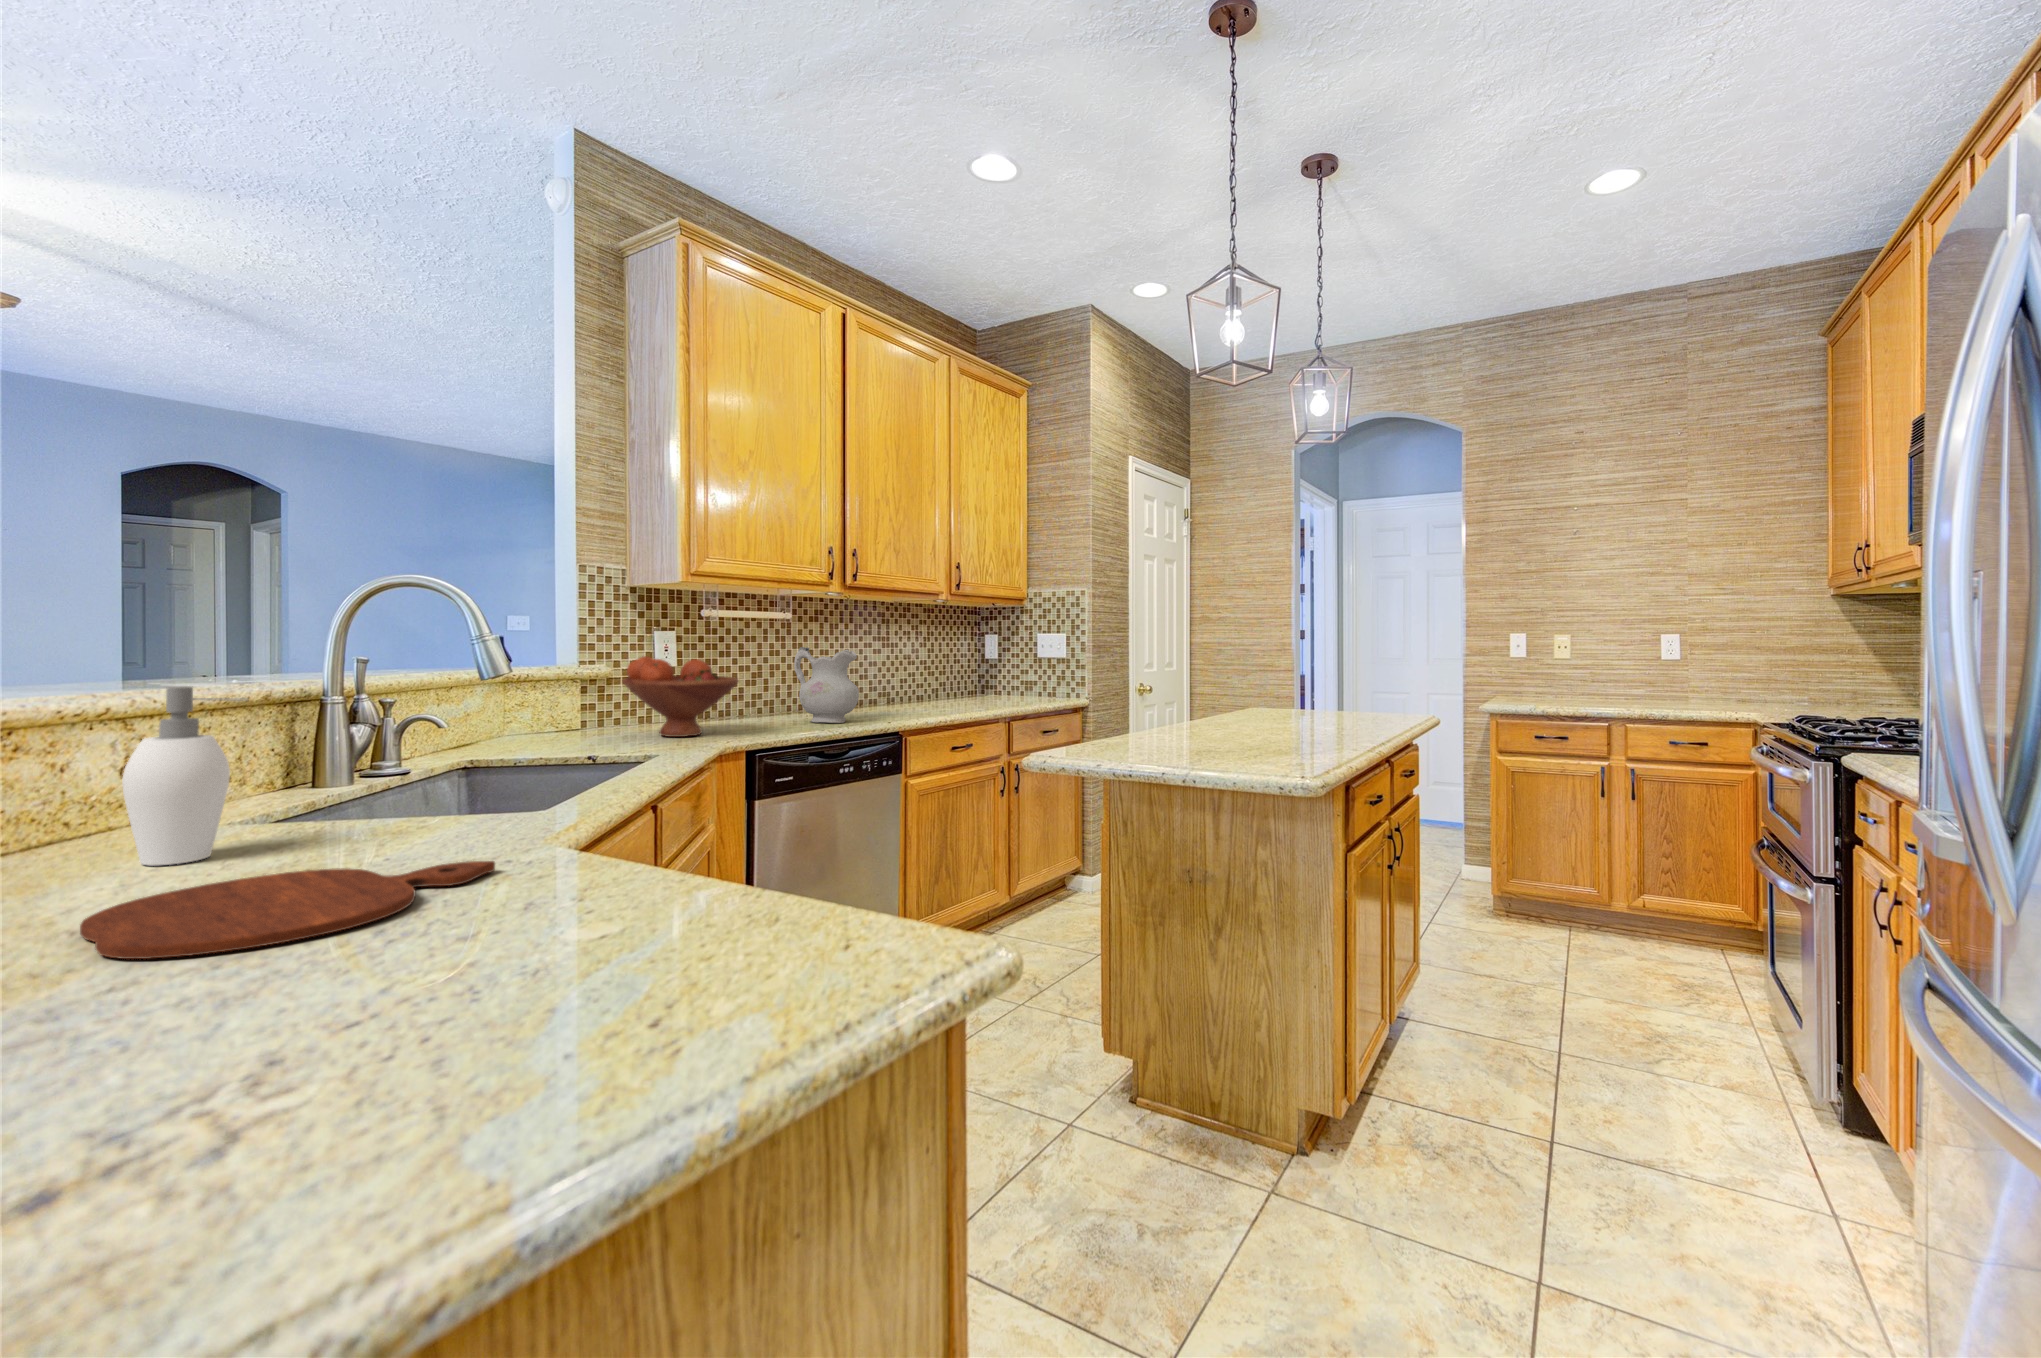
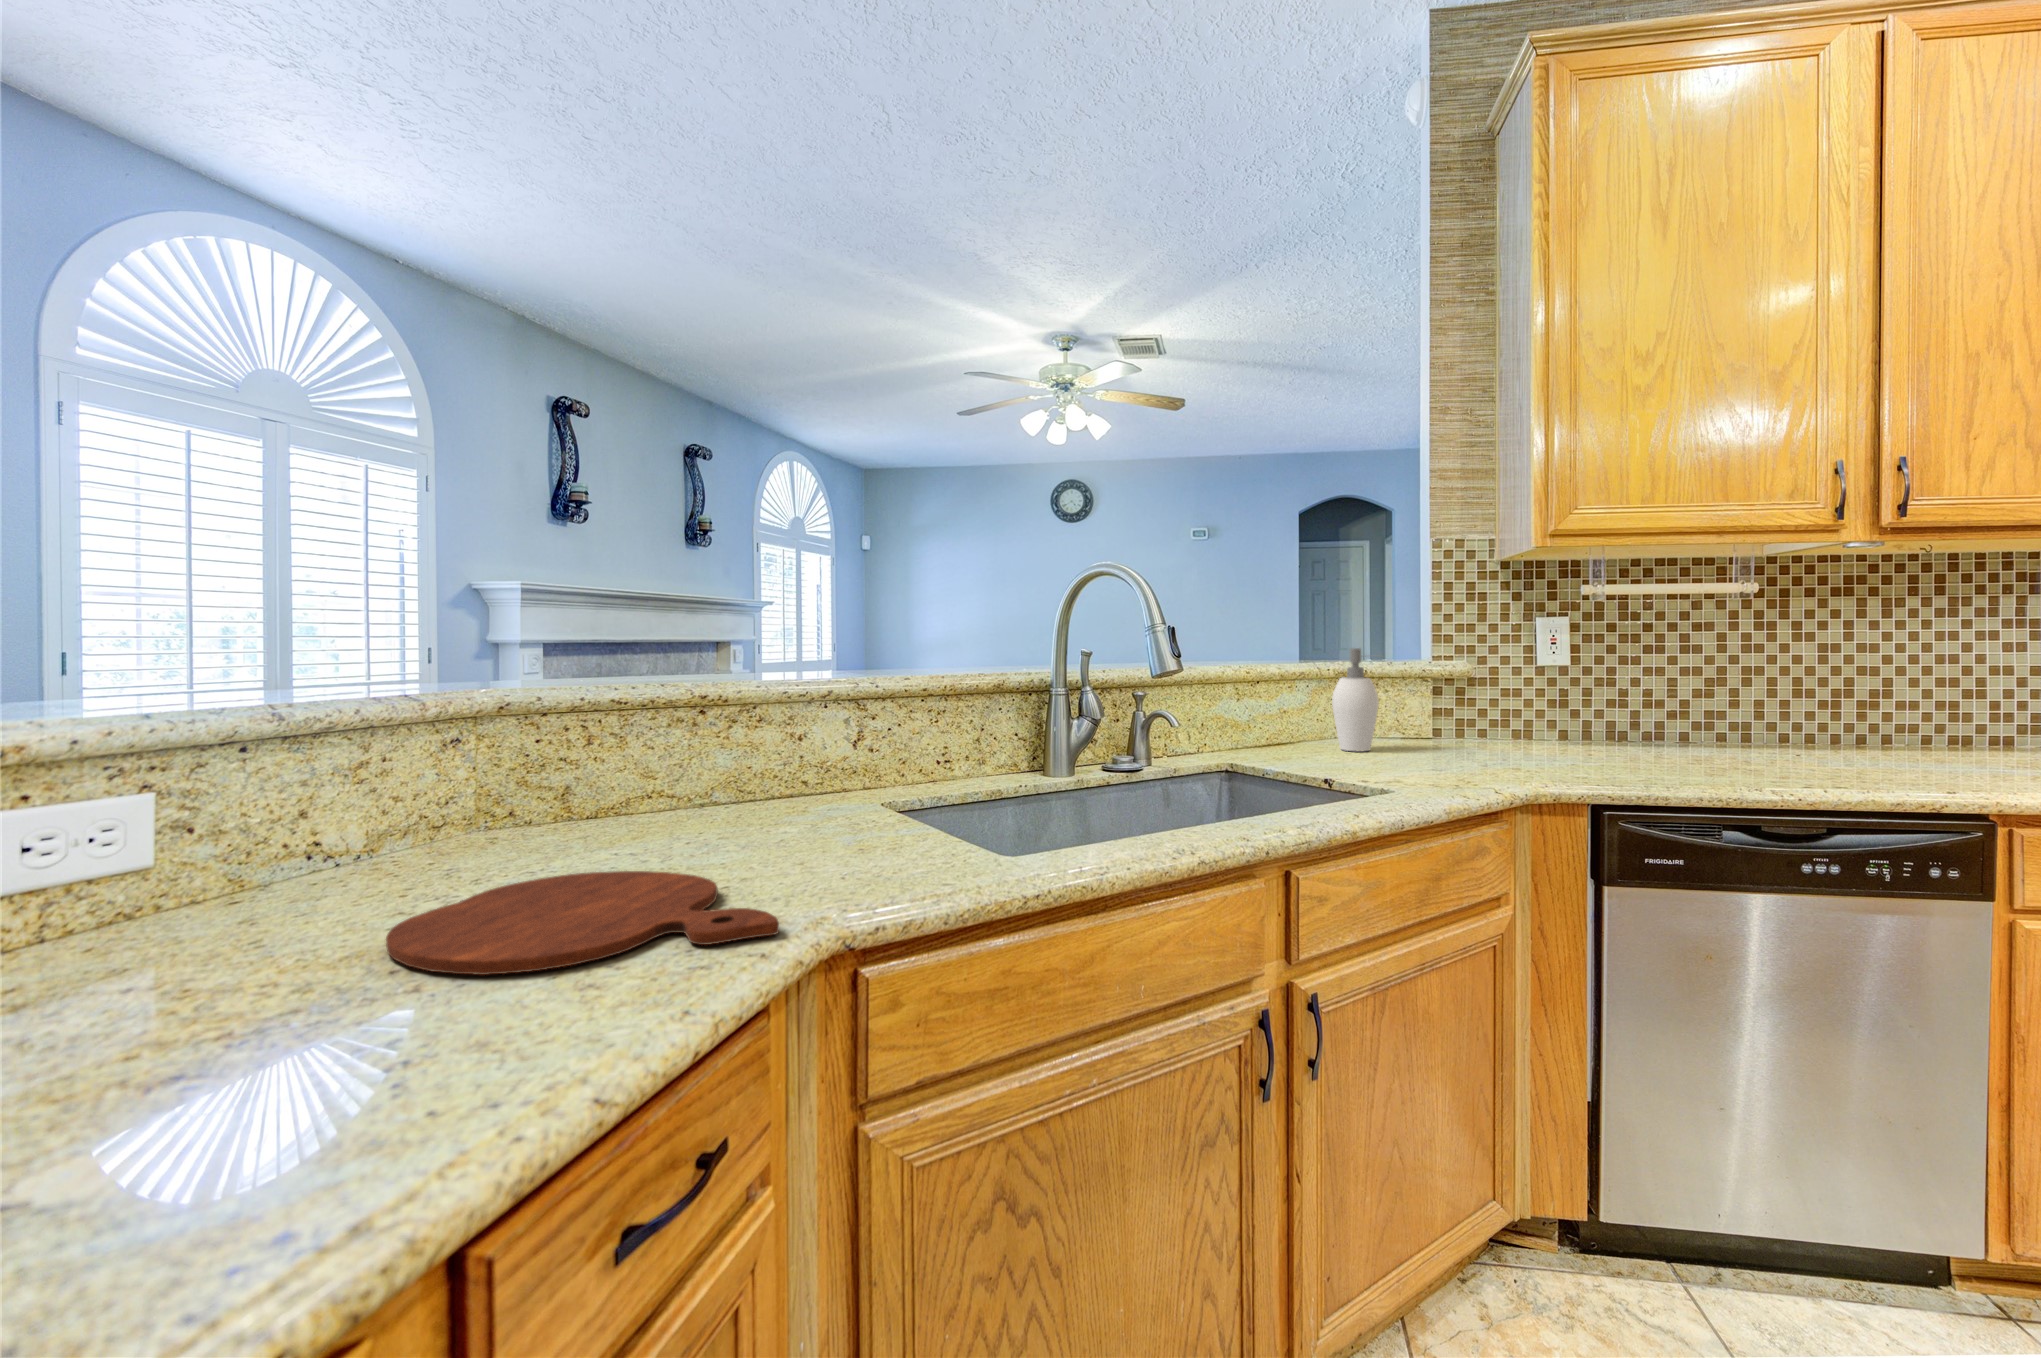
ceramic pitcher: present [794,647,859,723] -> none [1759,637,1894,774]
fruit bowl: present [623,656,738,737] -> none [1437,650,1607,767]
soap dispenser: present [122,686,246,865] -> present [1332,648,1379,751]

